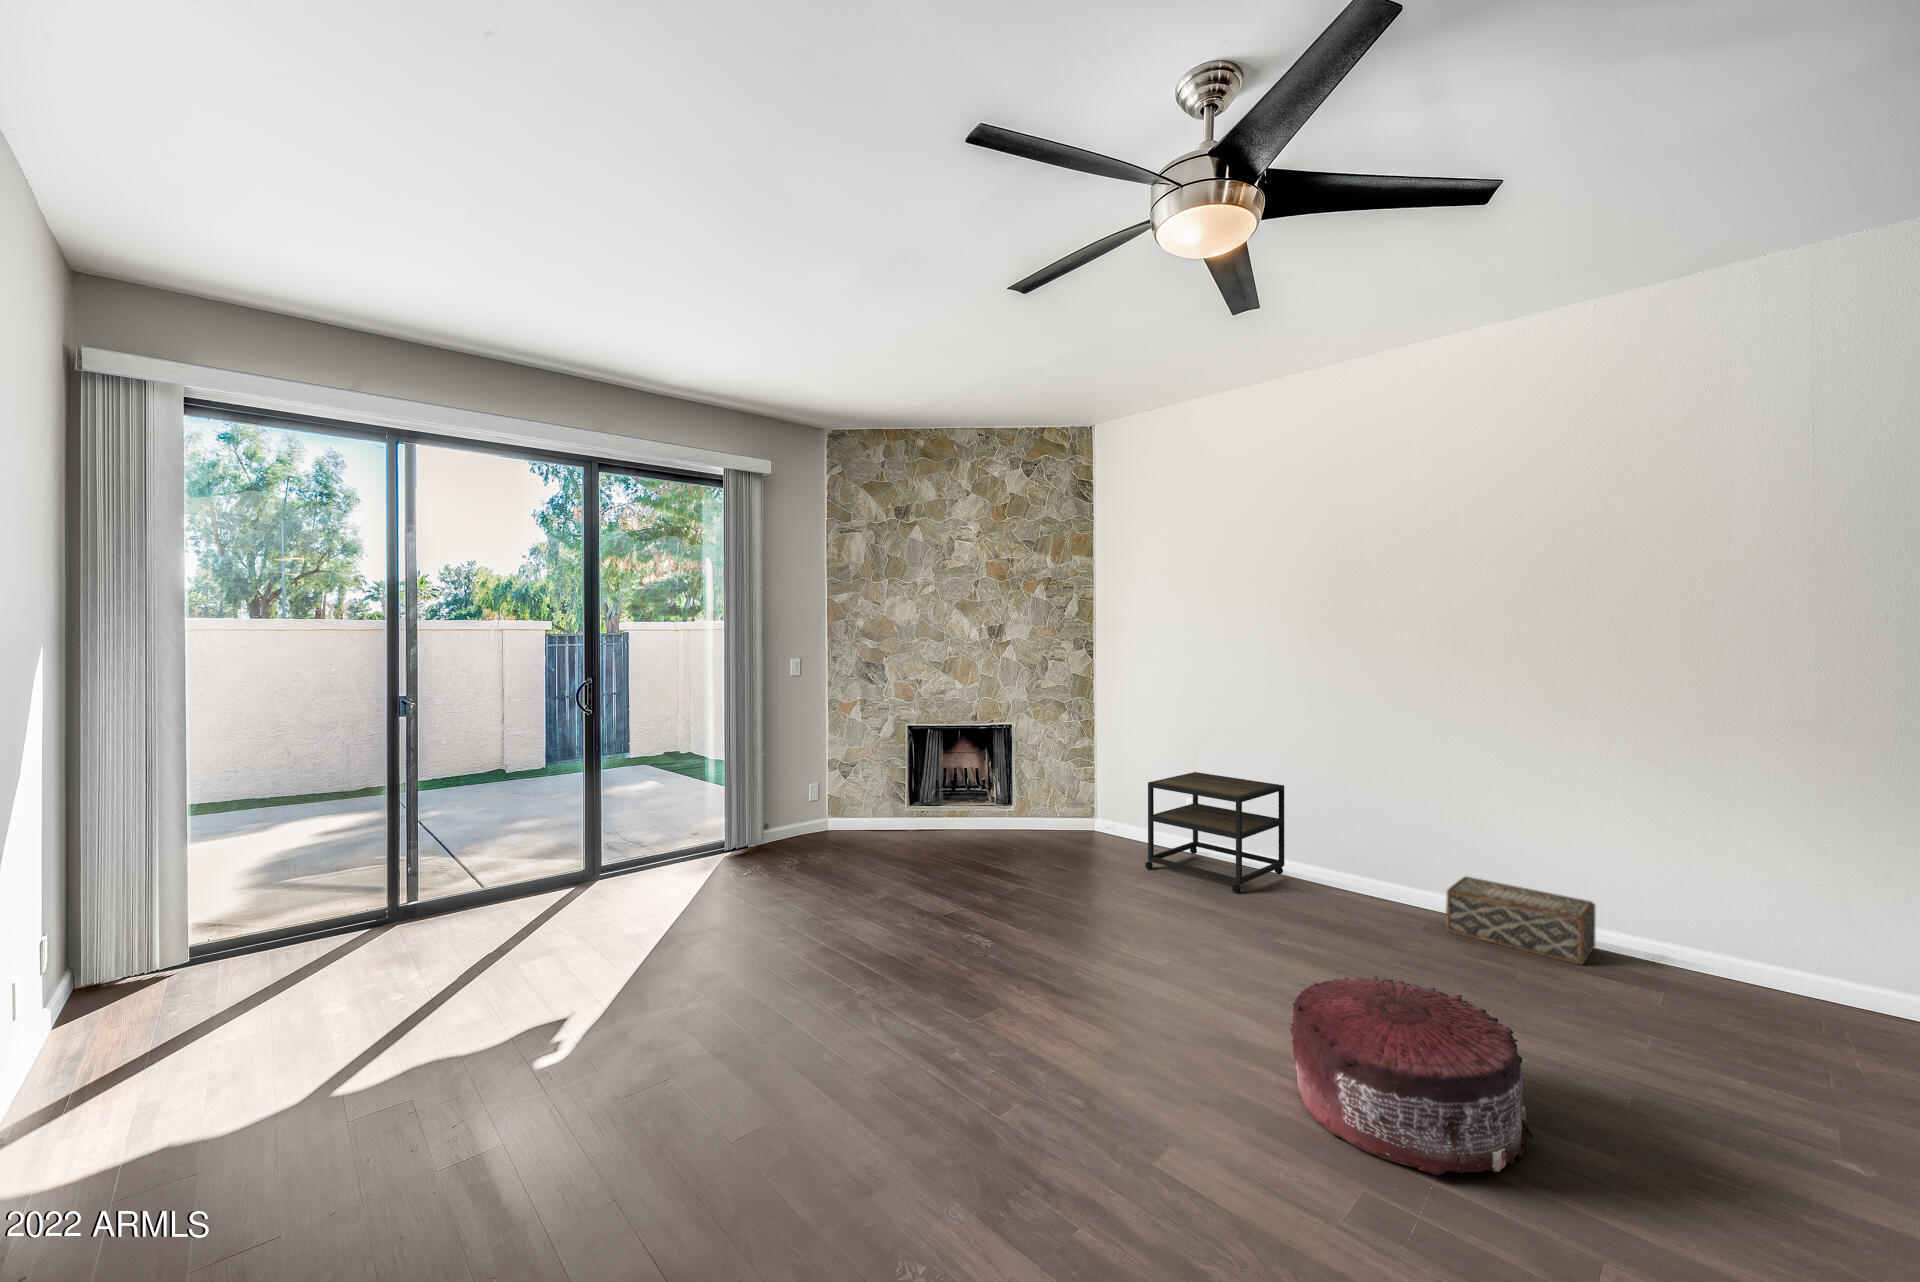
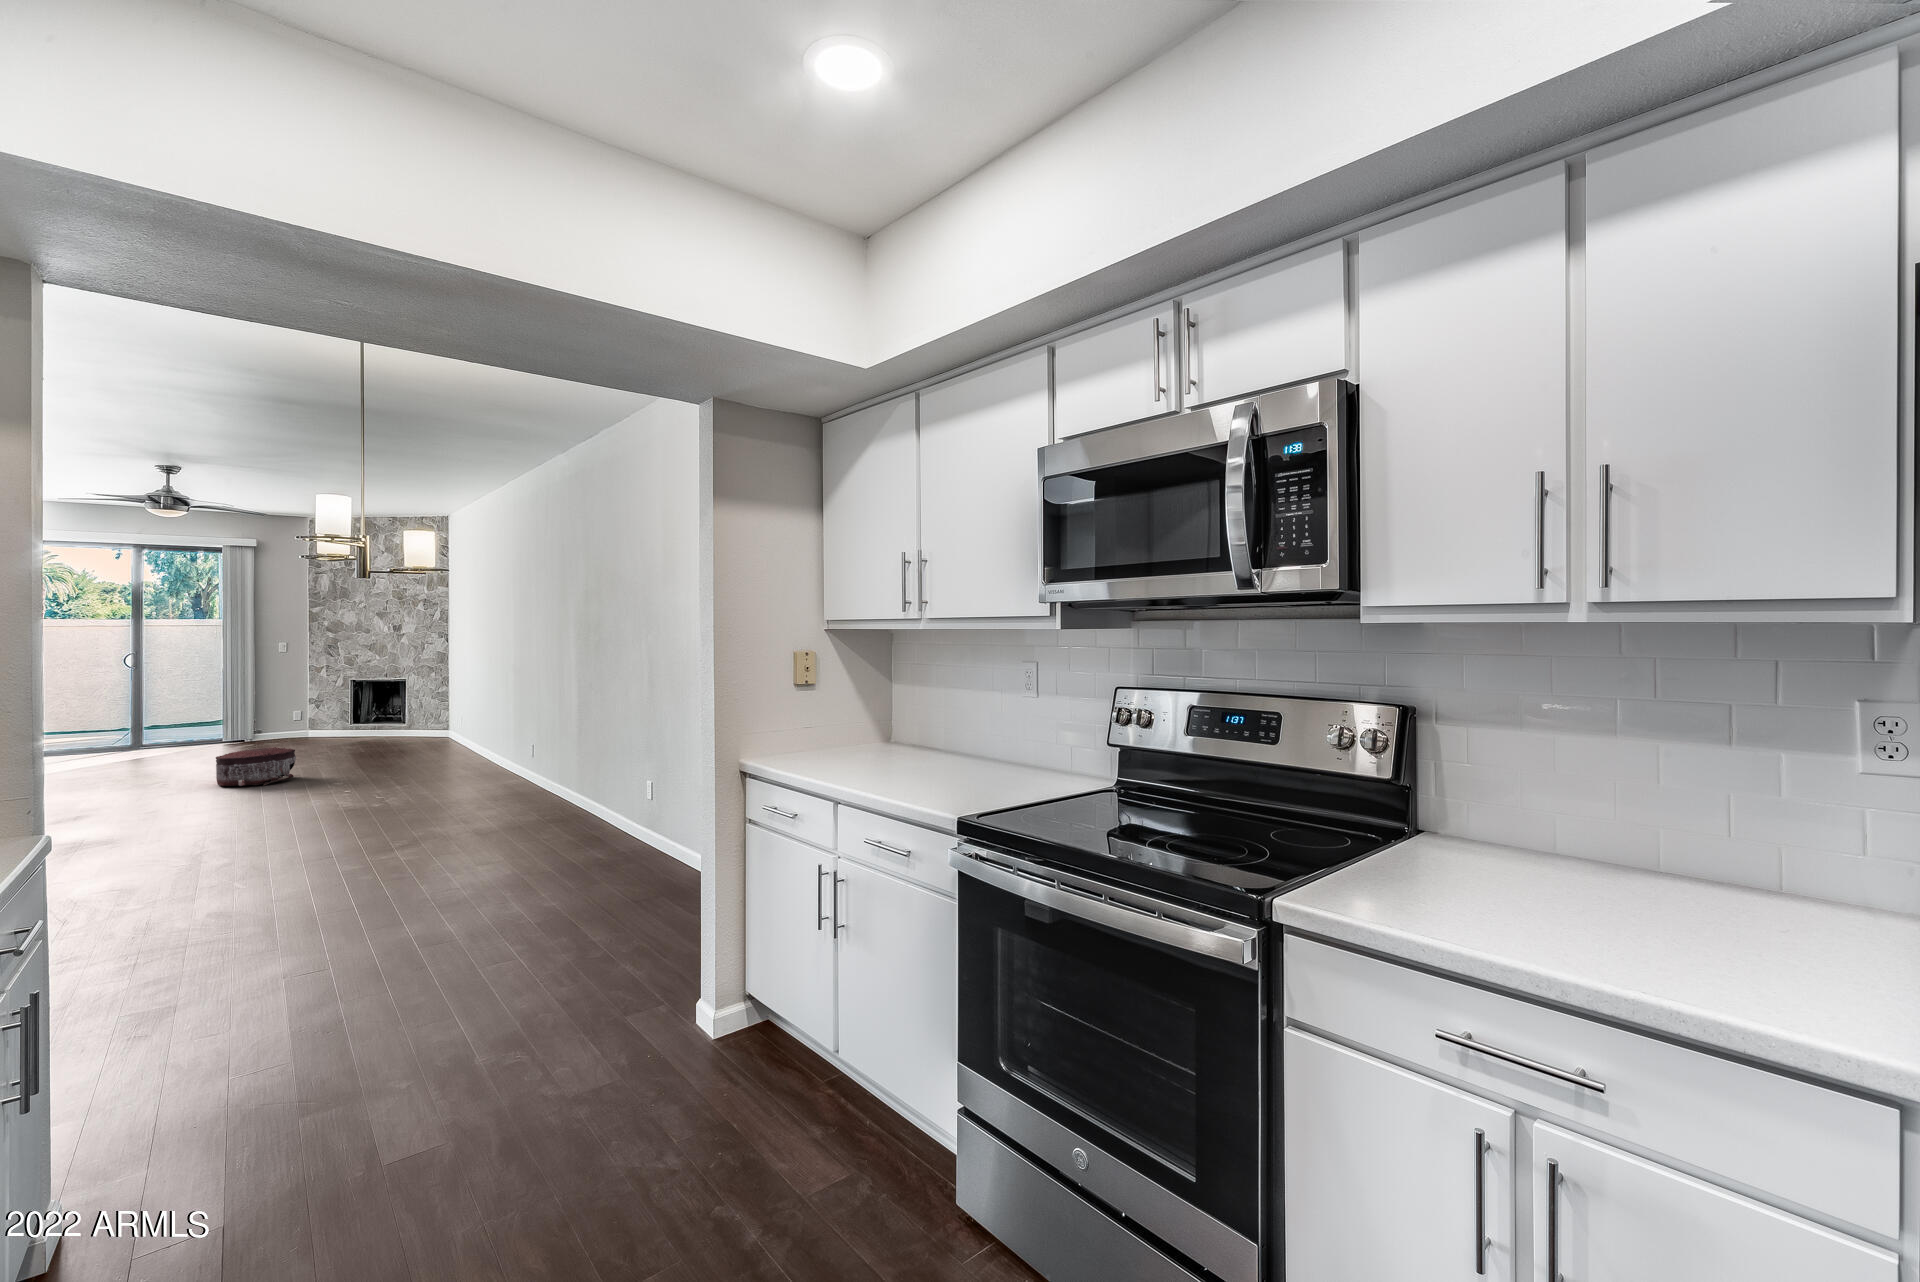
side table: present [1145,772,1284,893] -> none [409,701,466,752]
woven basket: present [1446,877,1596,965] -> none [453,739,493,766]

